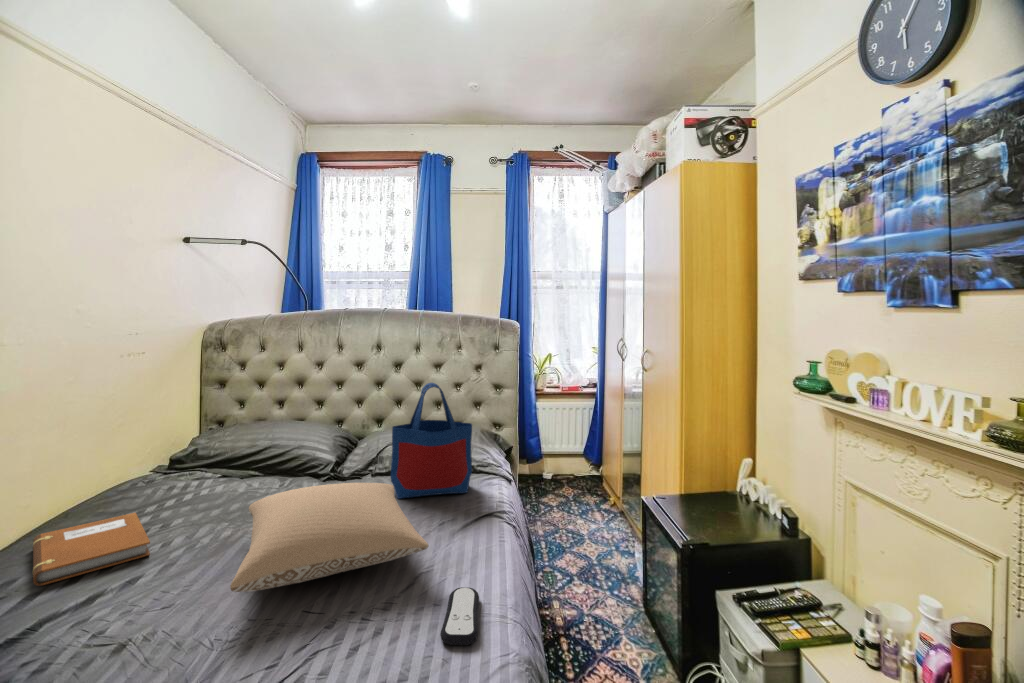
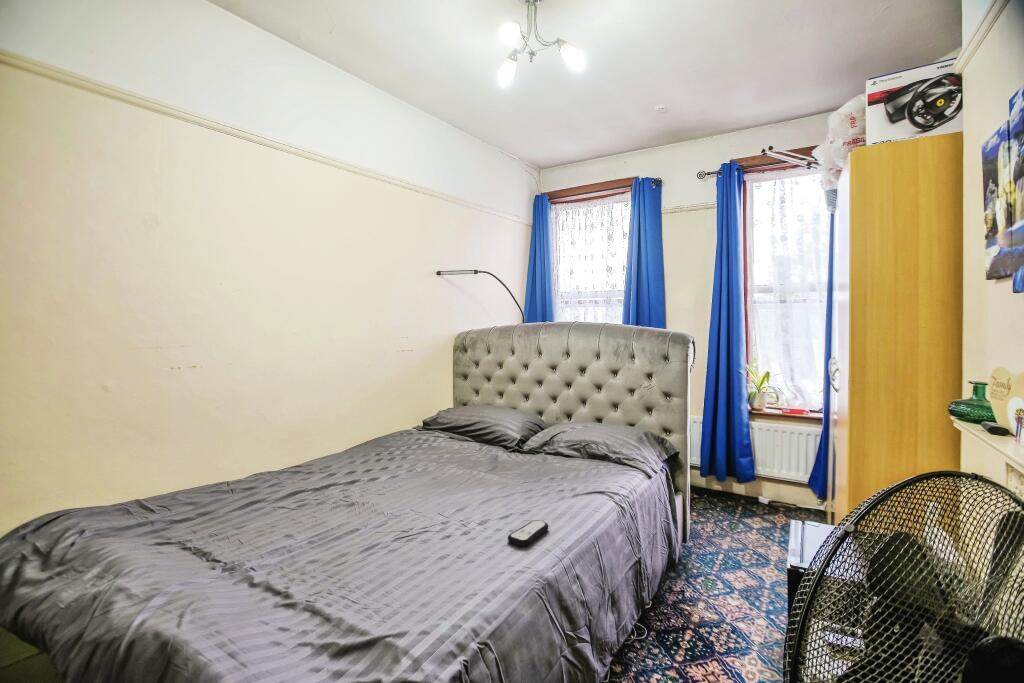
tote bag: present [391,383,472,499] -> none [547,384,610,476]
pillow: present [230,483,429,592] -> none [417,444,537,495]
notebook: present [33,513,150,586] -> none [356,448,404,470]

